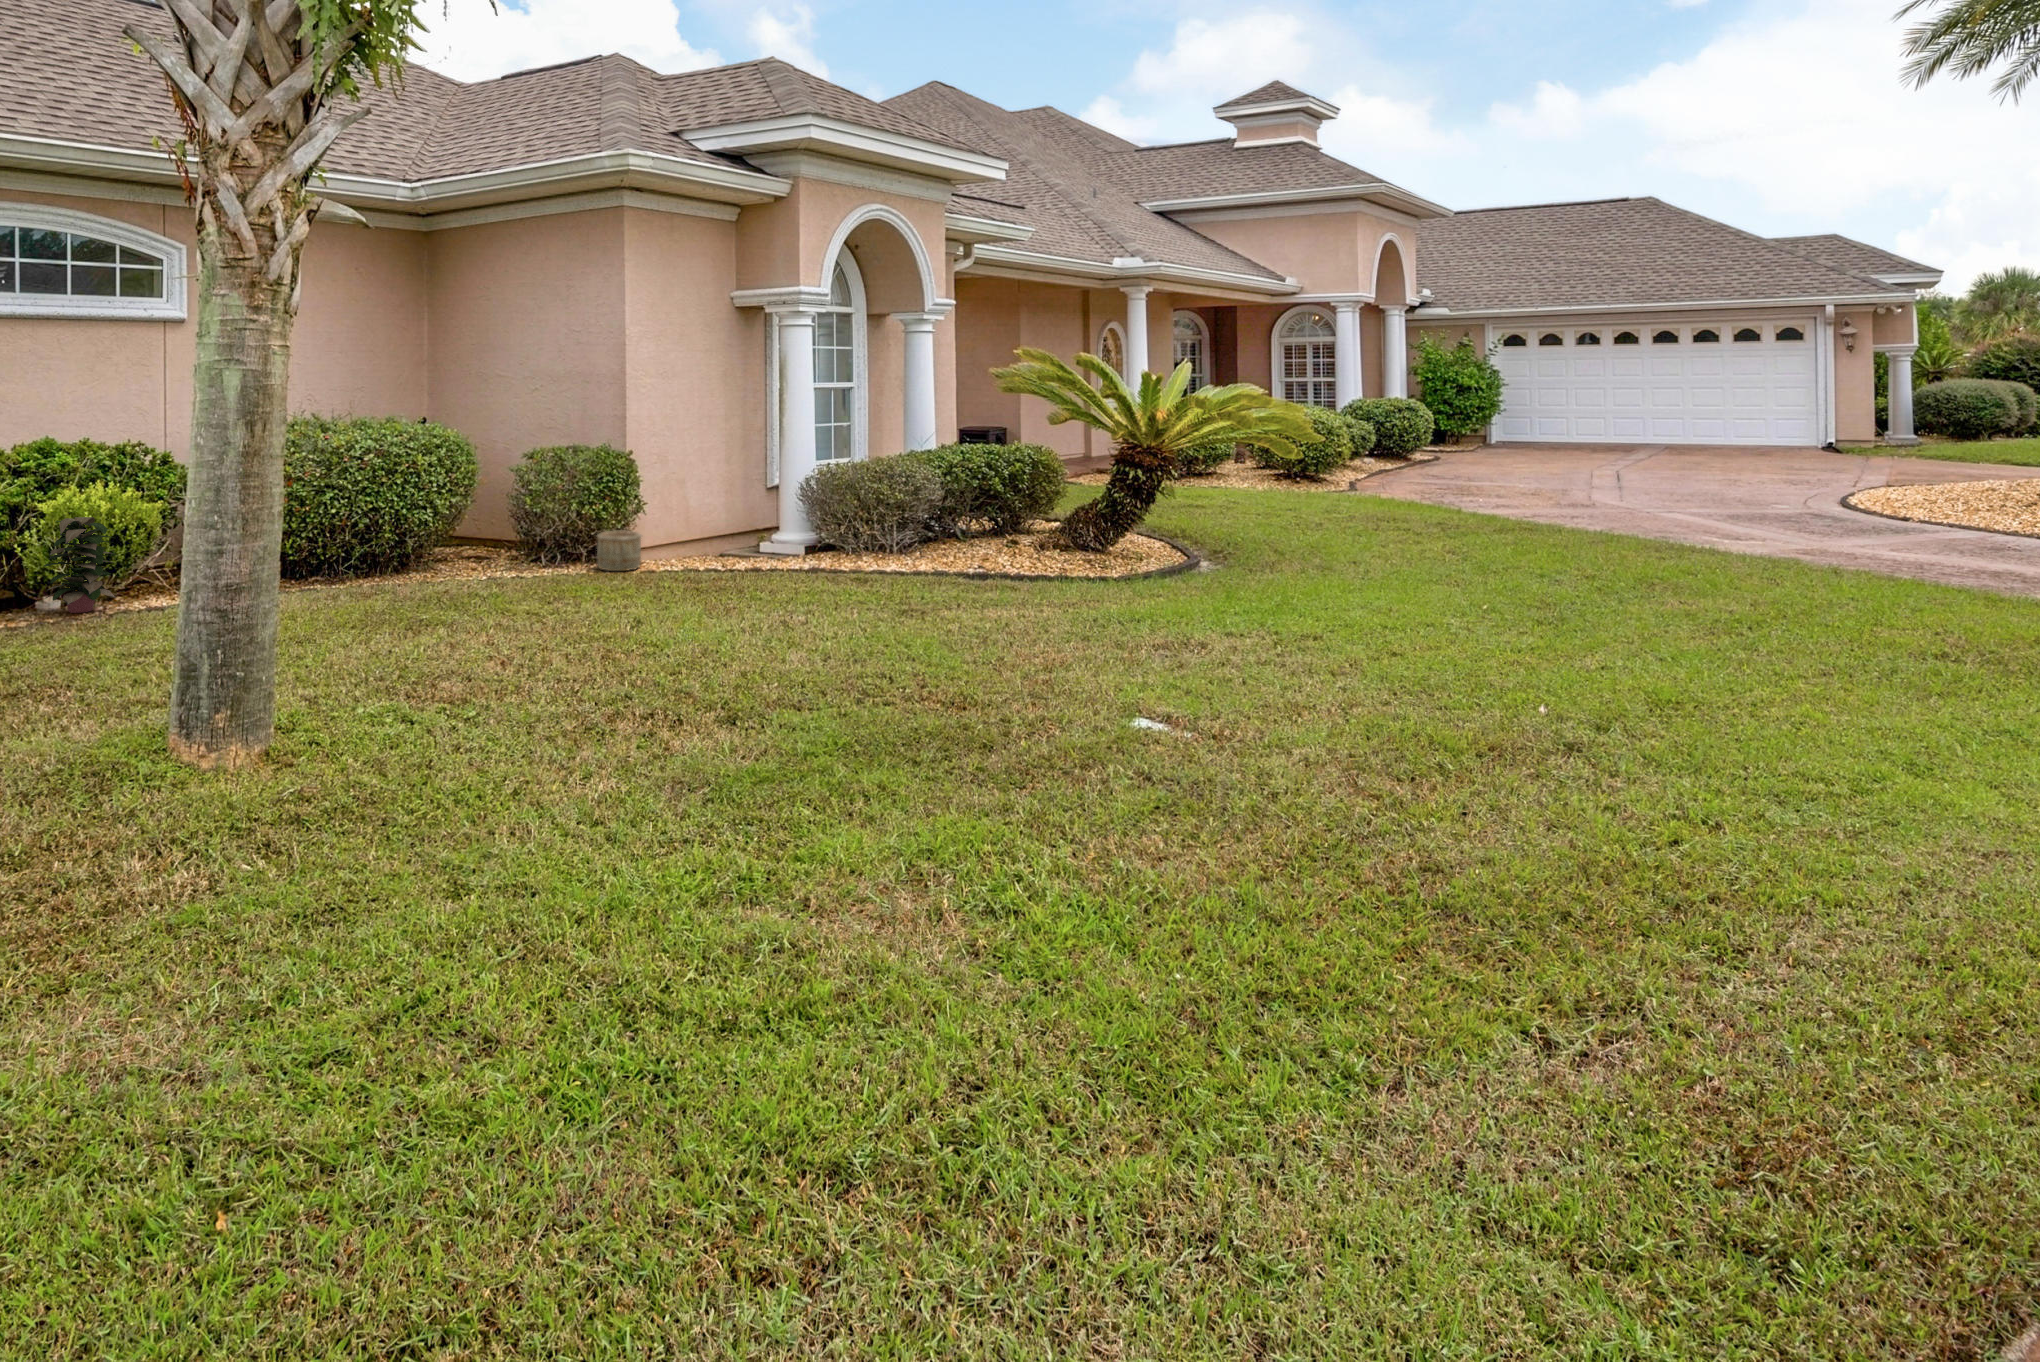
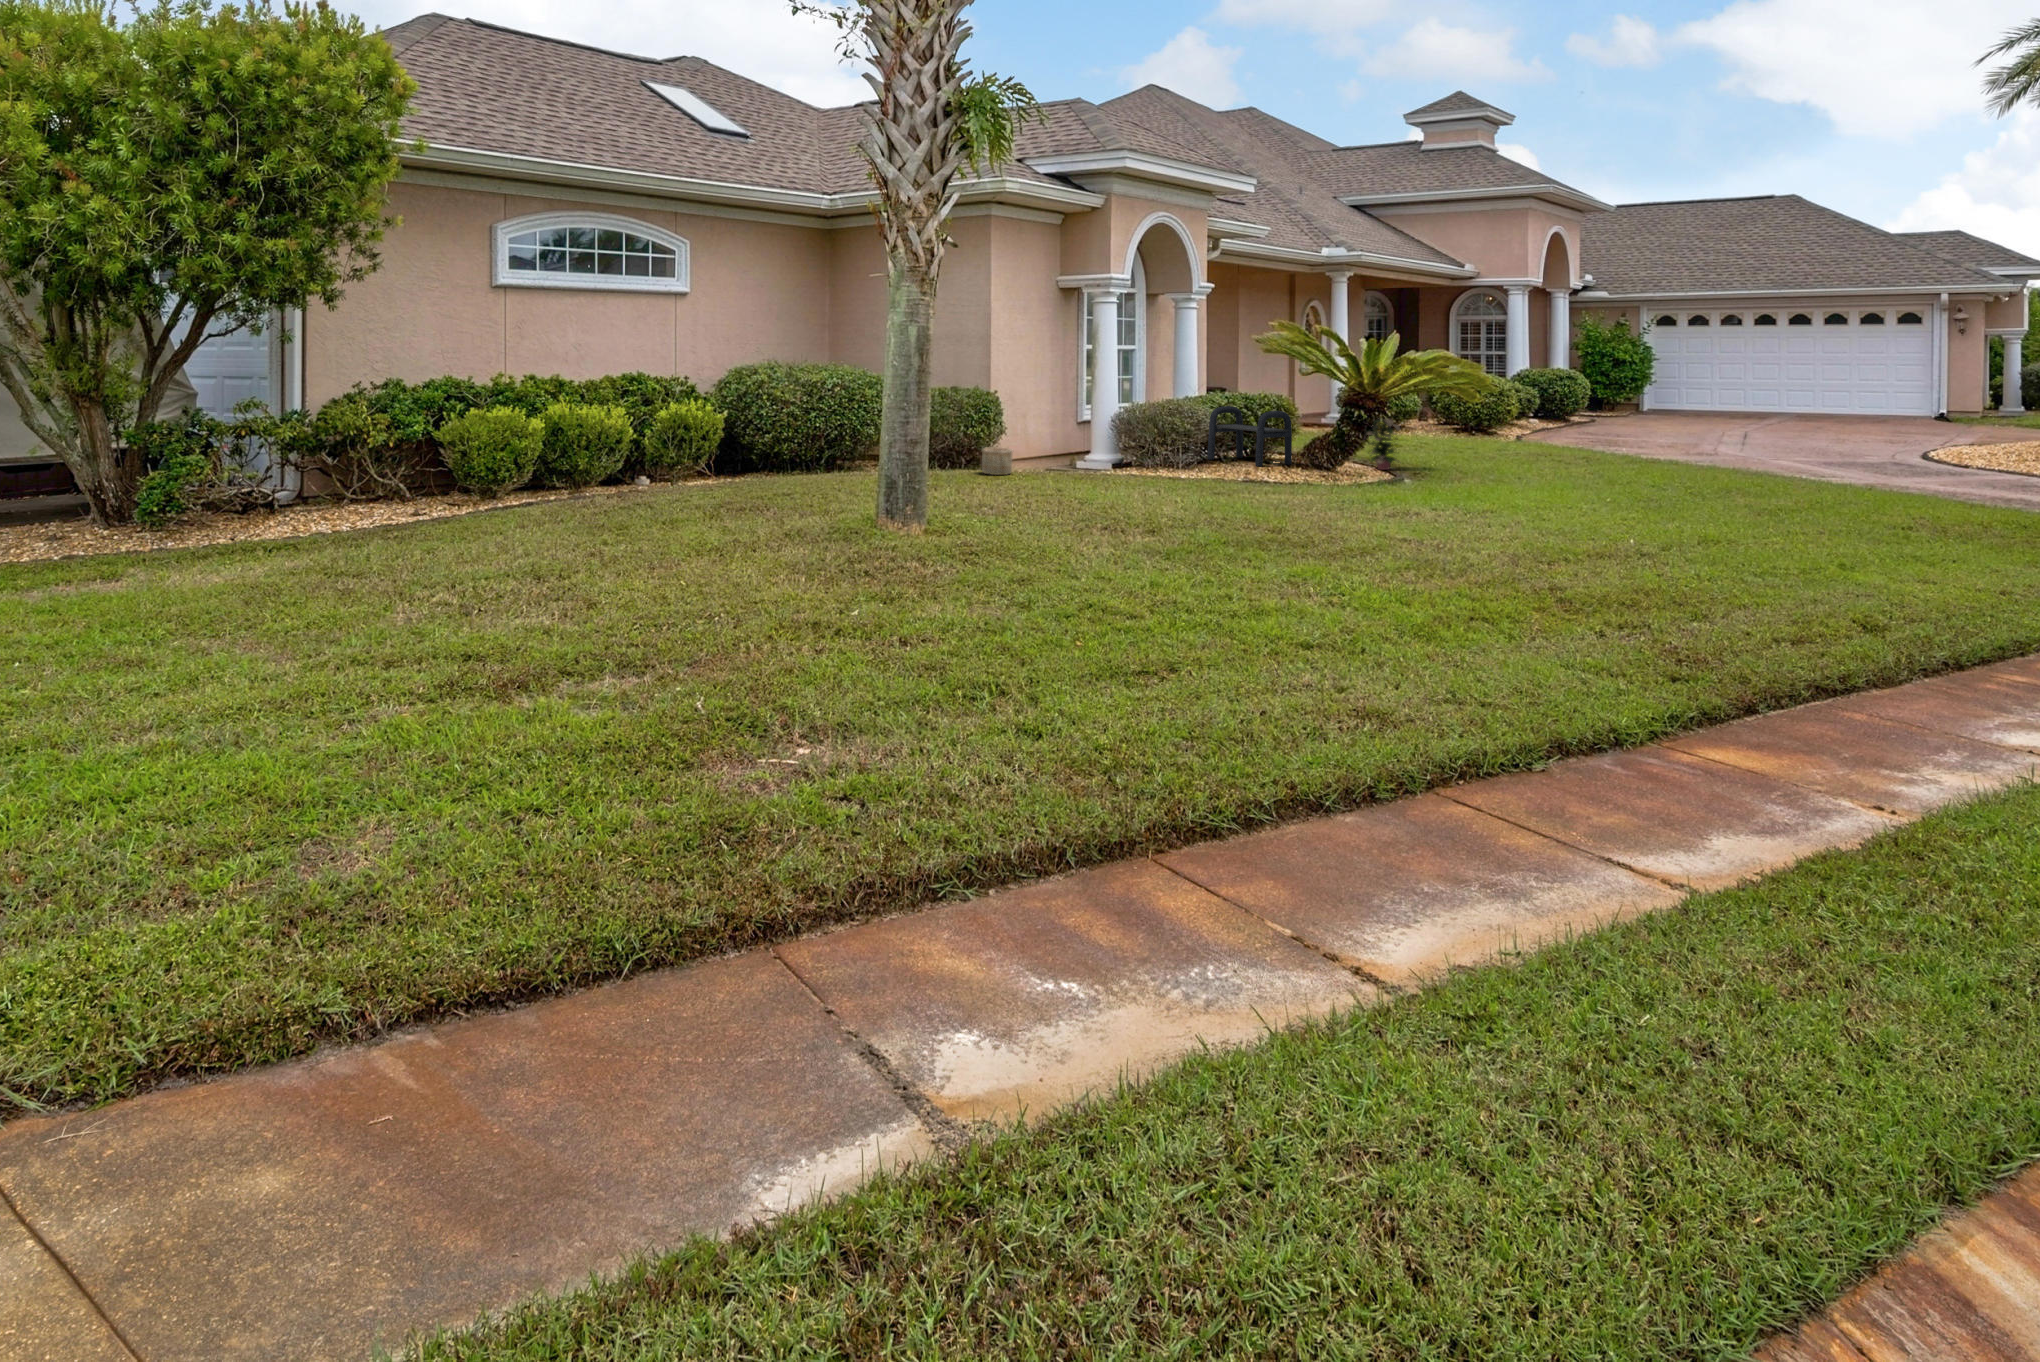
bench: none [934,463,1044,546] -> present [1208,406,1292,467]
decorative plant: present [44,517,116,613] -> present [1367,419,1400,470]

